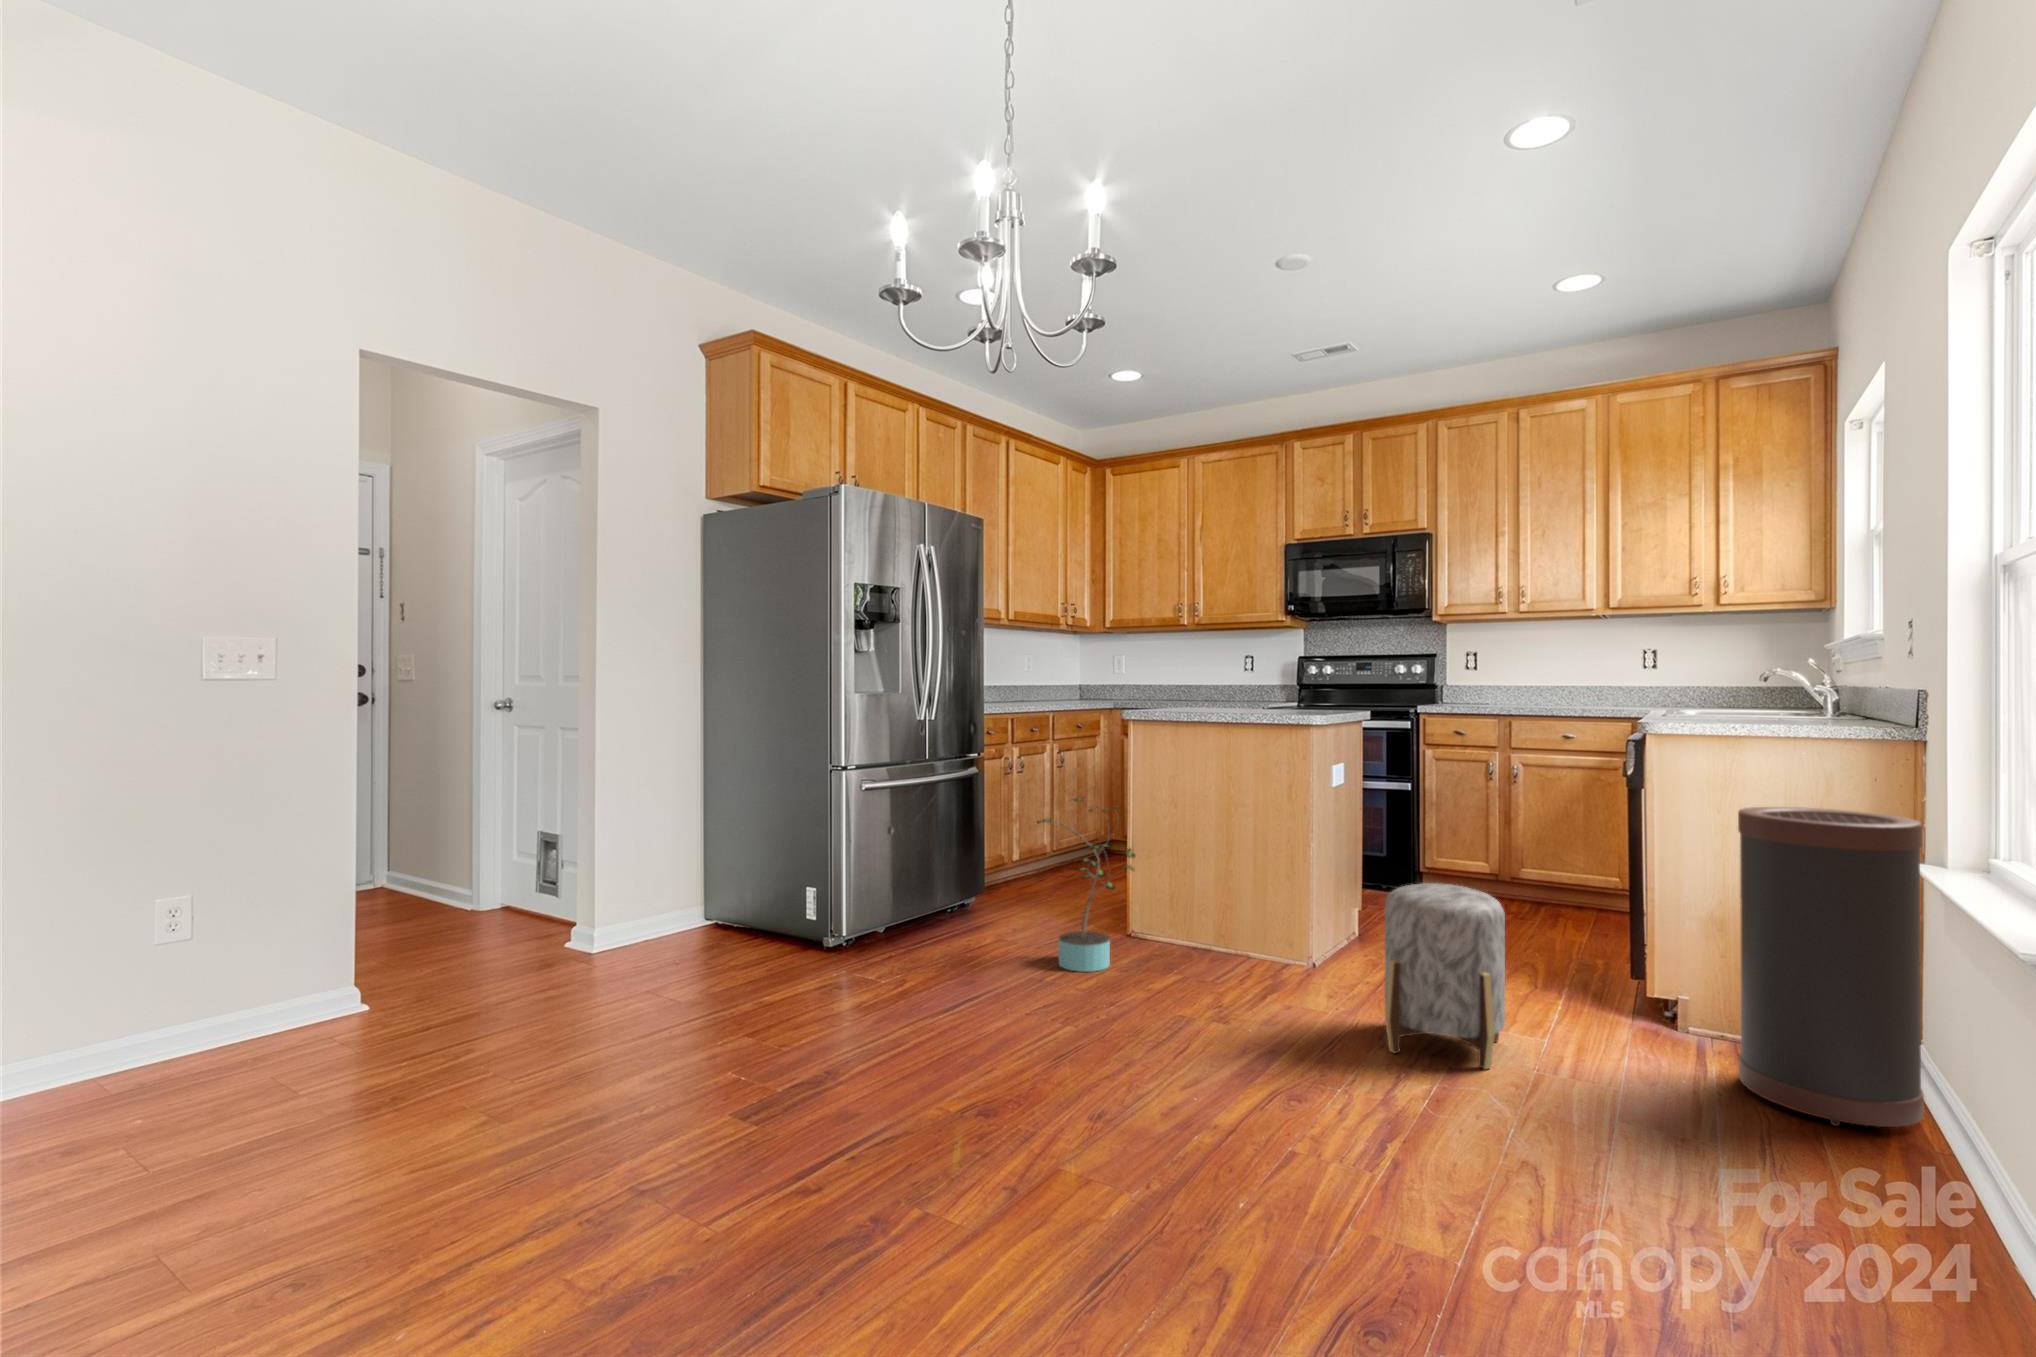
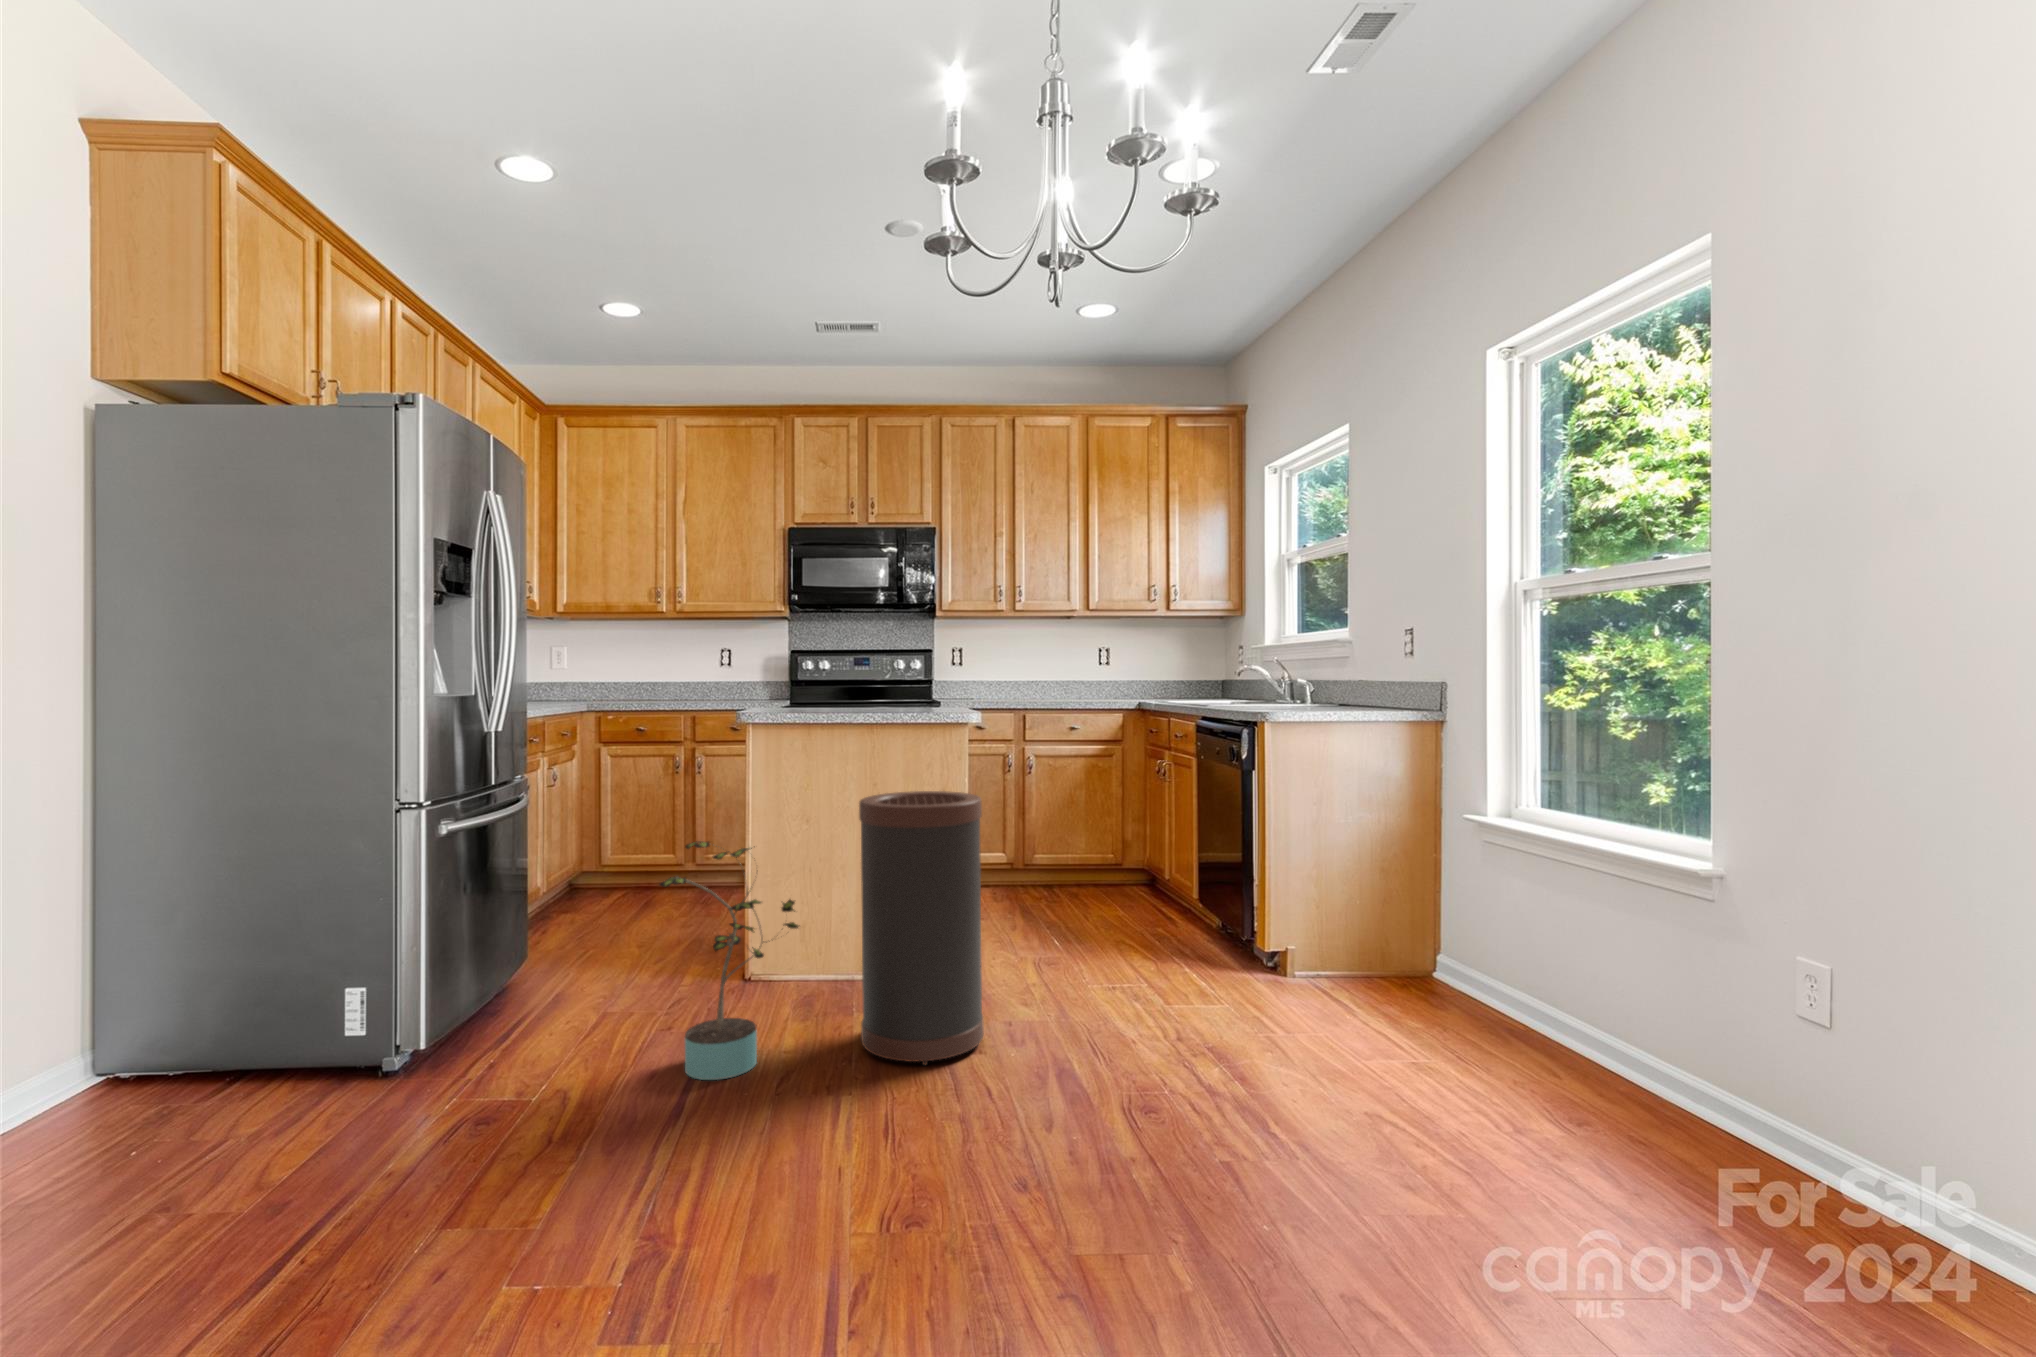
trash can: present [1738,807,1924,1127] -> present [859,791,984,1065]
stool: present [1385,883,1505,1069] -> none [1116,885,1243,1074]

